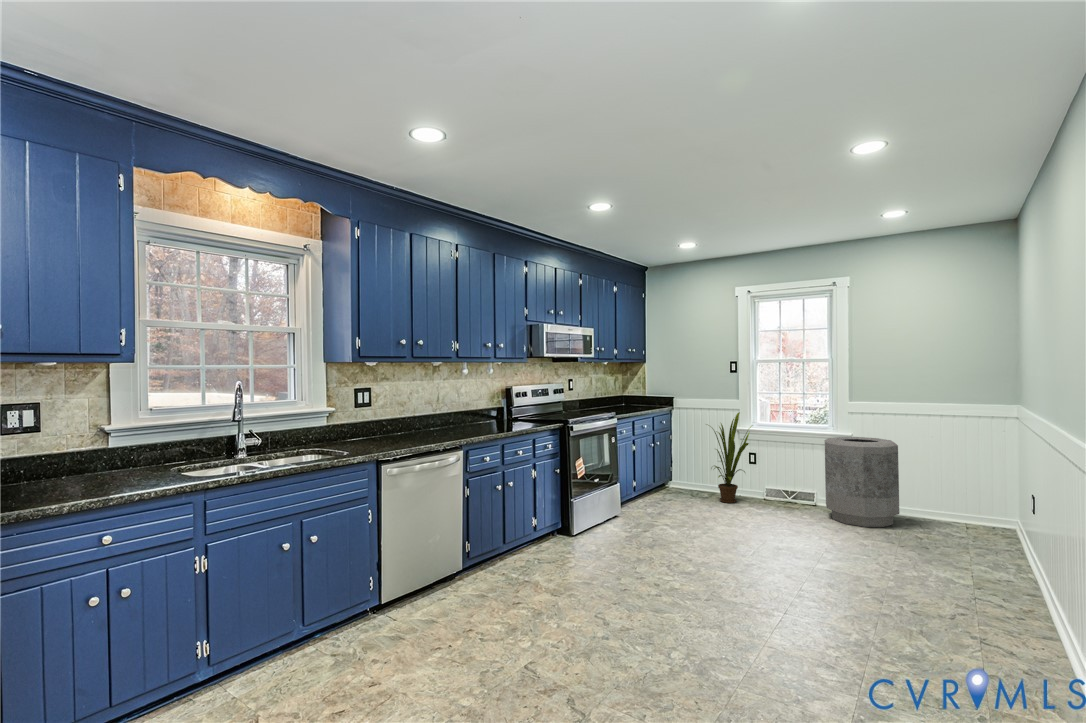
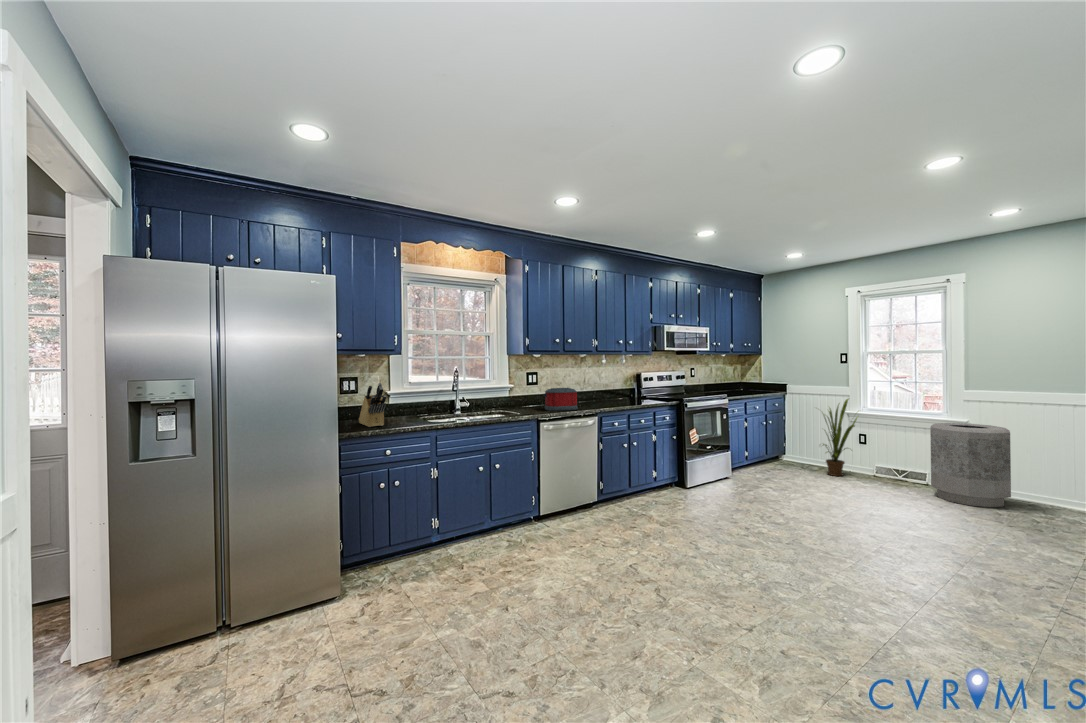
toaster: none [383,410,433,444] -> present [544,388,578,411]
knife block: none [42,413,102,494] -> present [359,383,386,427]

